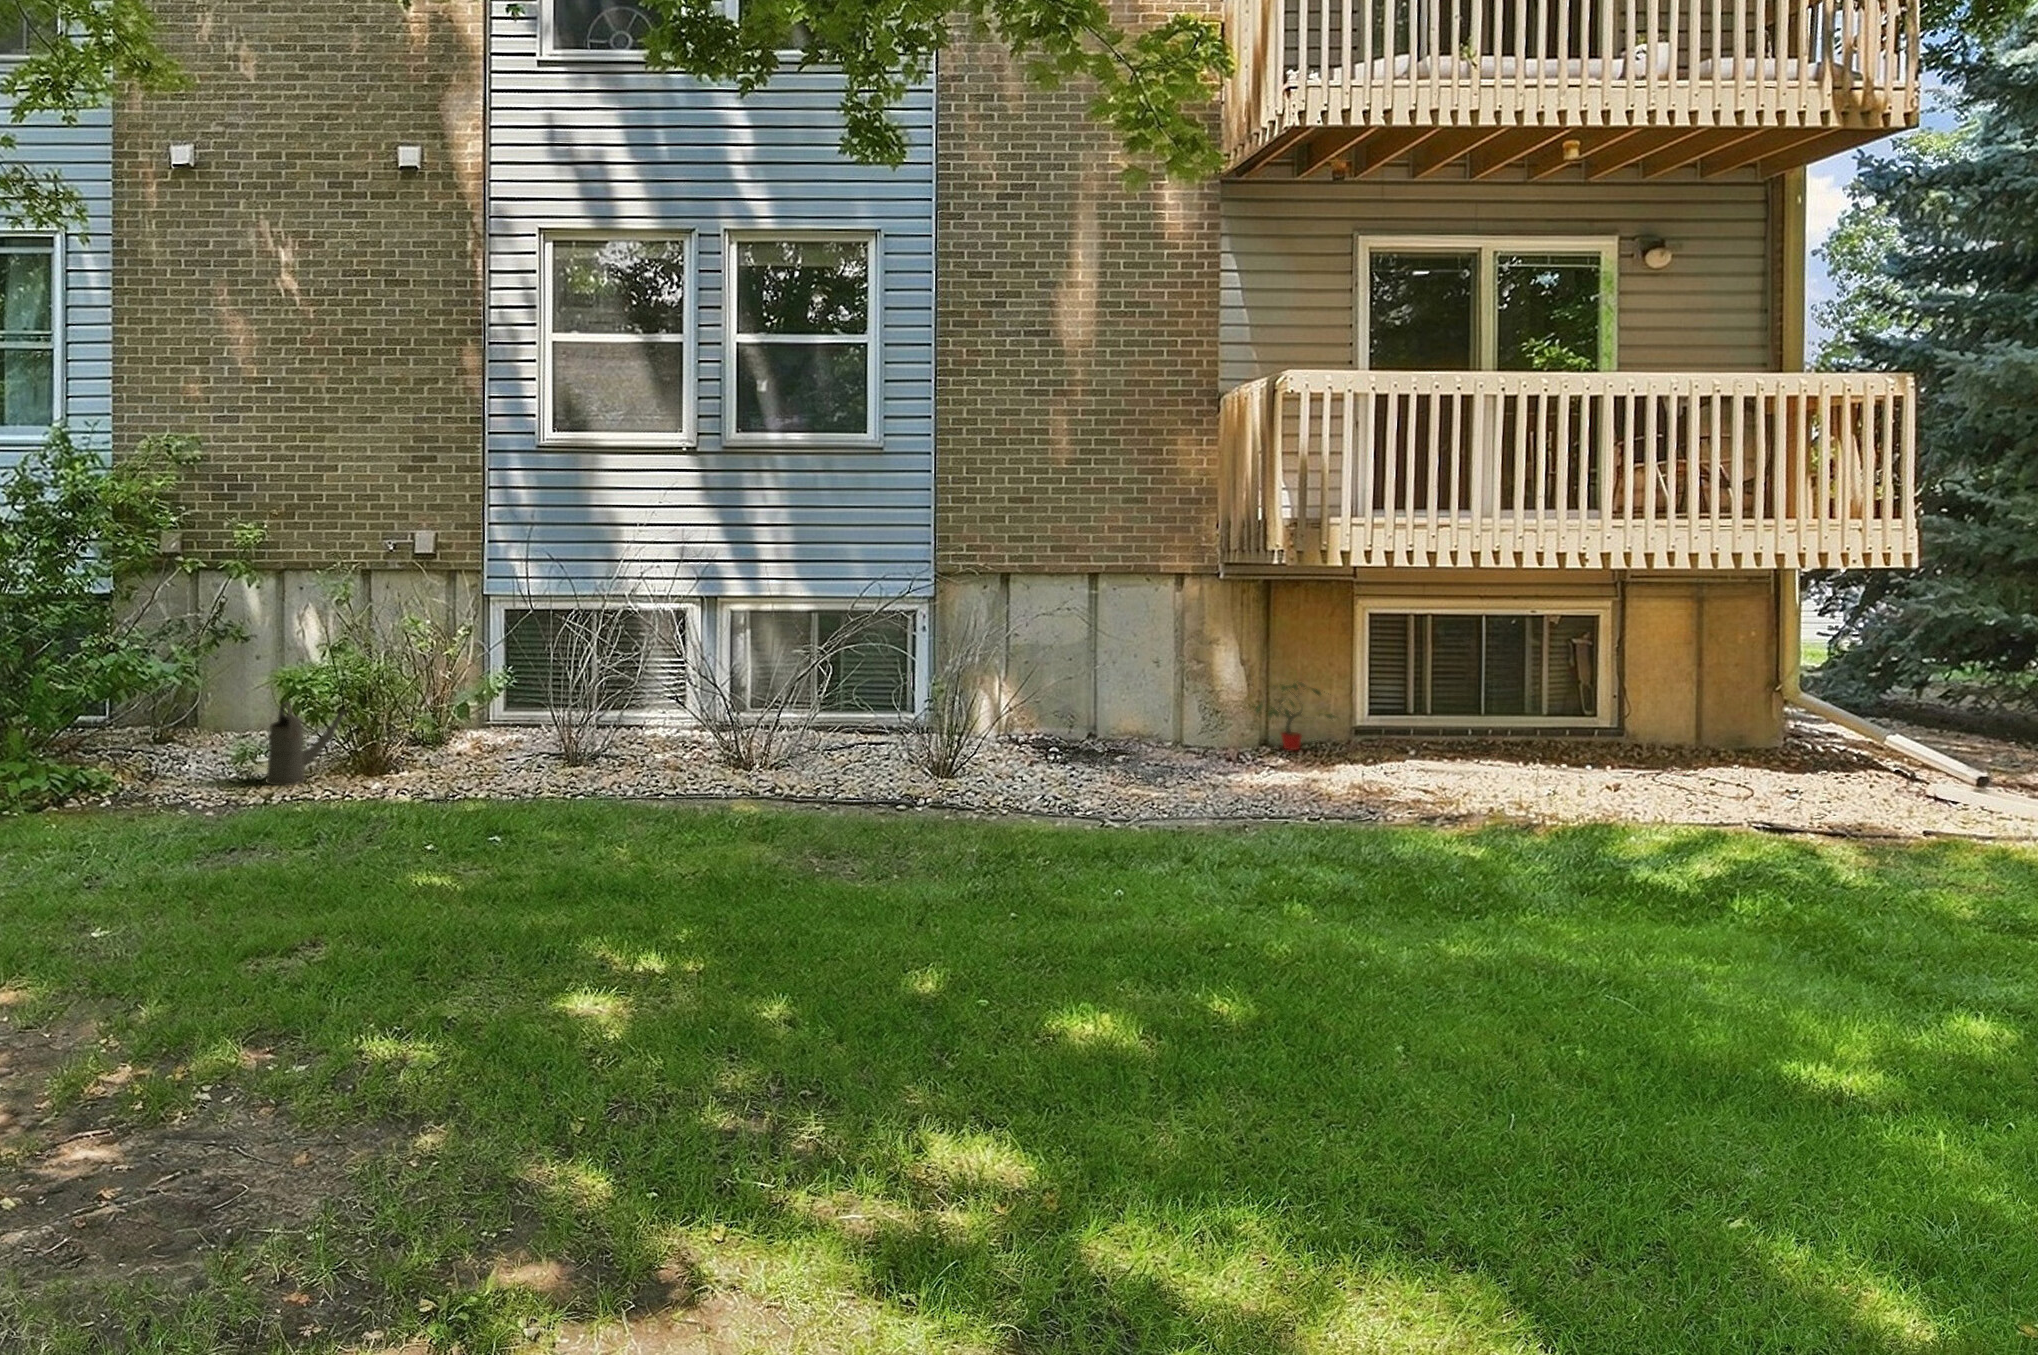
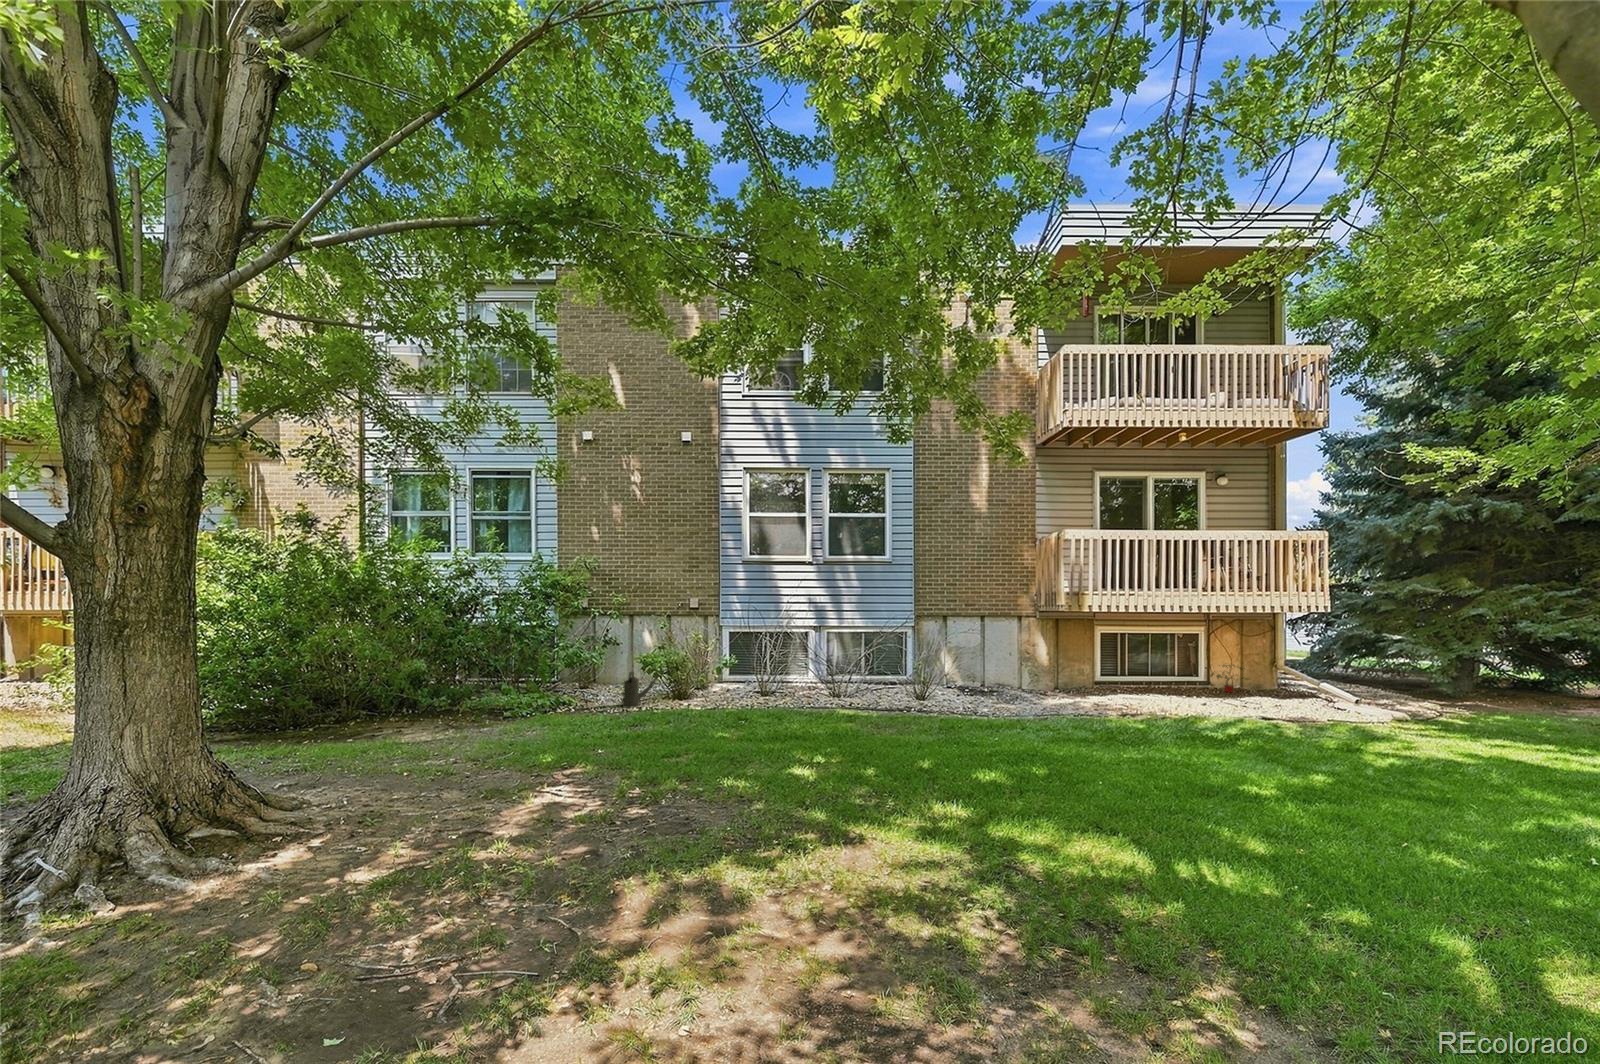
potted plant: present [1254,682,1335,750] -> present [1211,665,1248,693]

